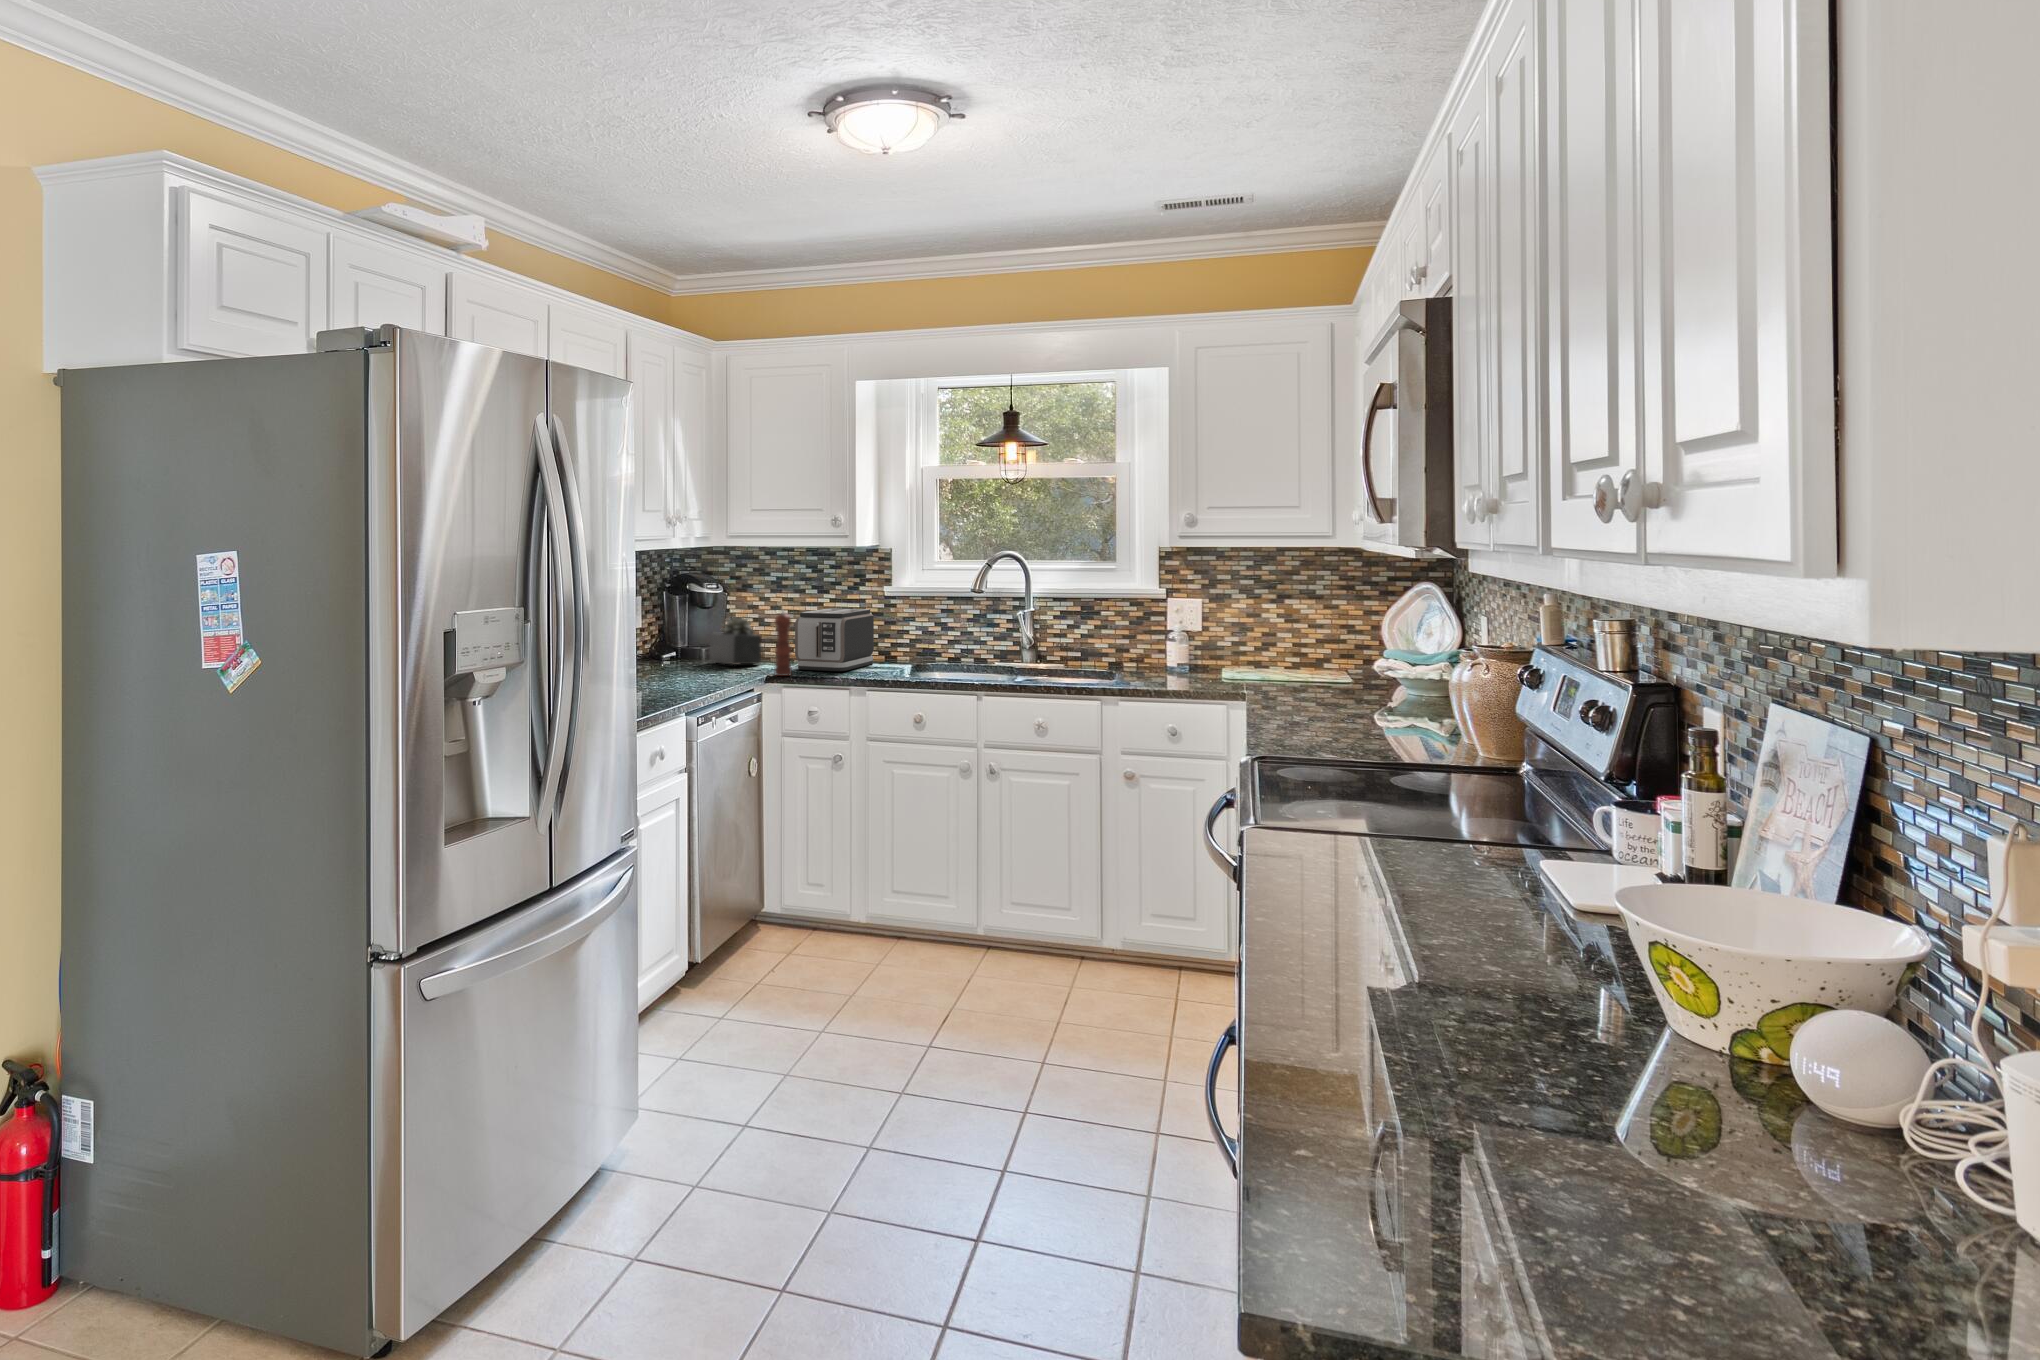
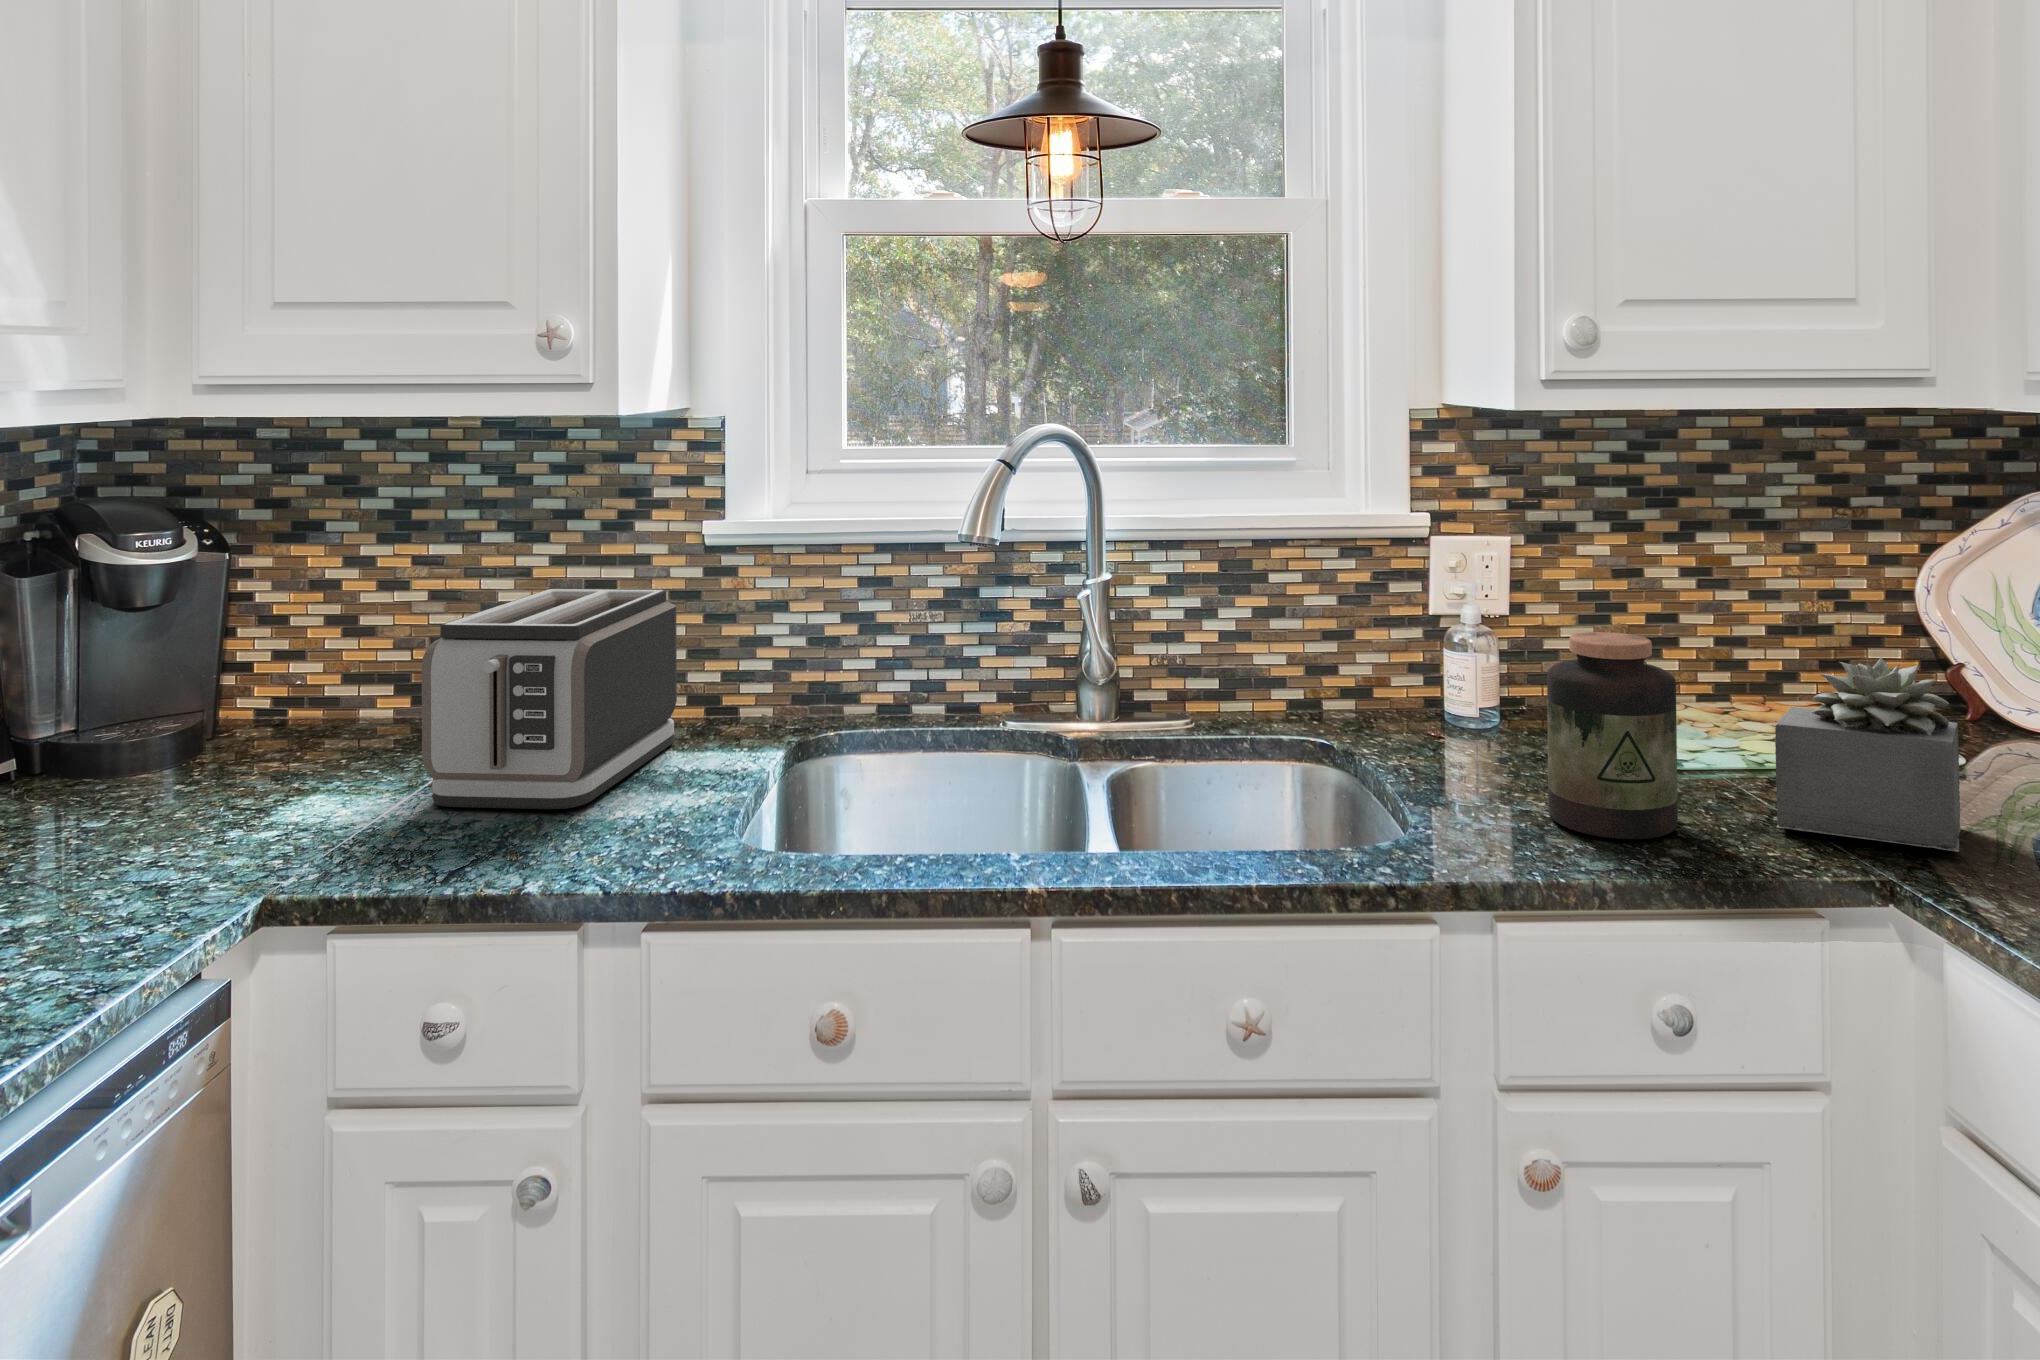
pepper mill: present [774,611,792,676] -> none [332,632,396,865]
succulent plant: present [710,617,762,664] -> present [1775,657,1961,852]
jar: none [1161,624,1205,689] -> present [1547,632,1678,839]

